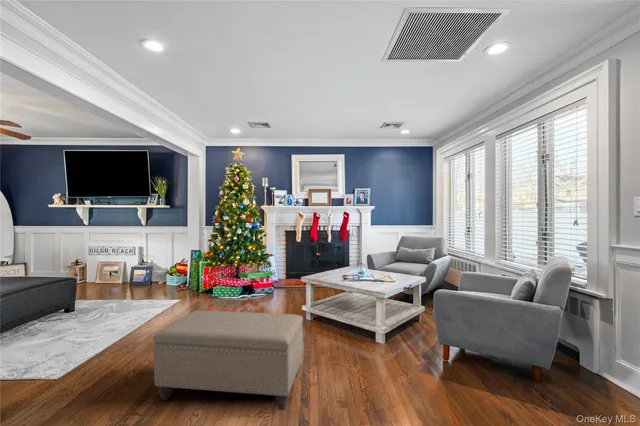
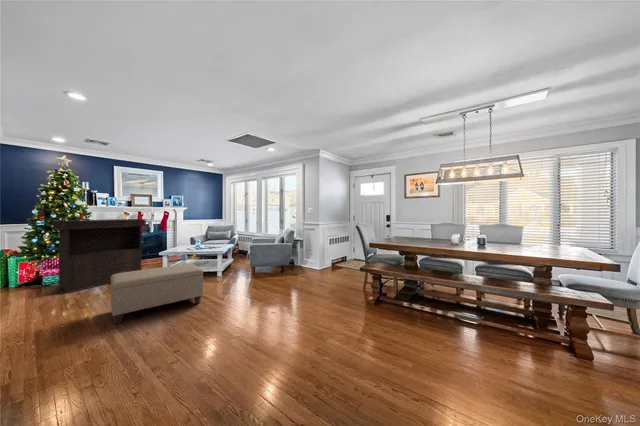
console table: none [205,223,296,314] -> present [51,219,146,294]

